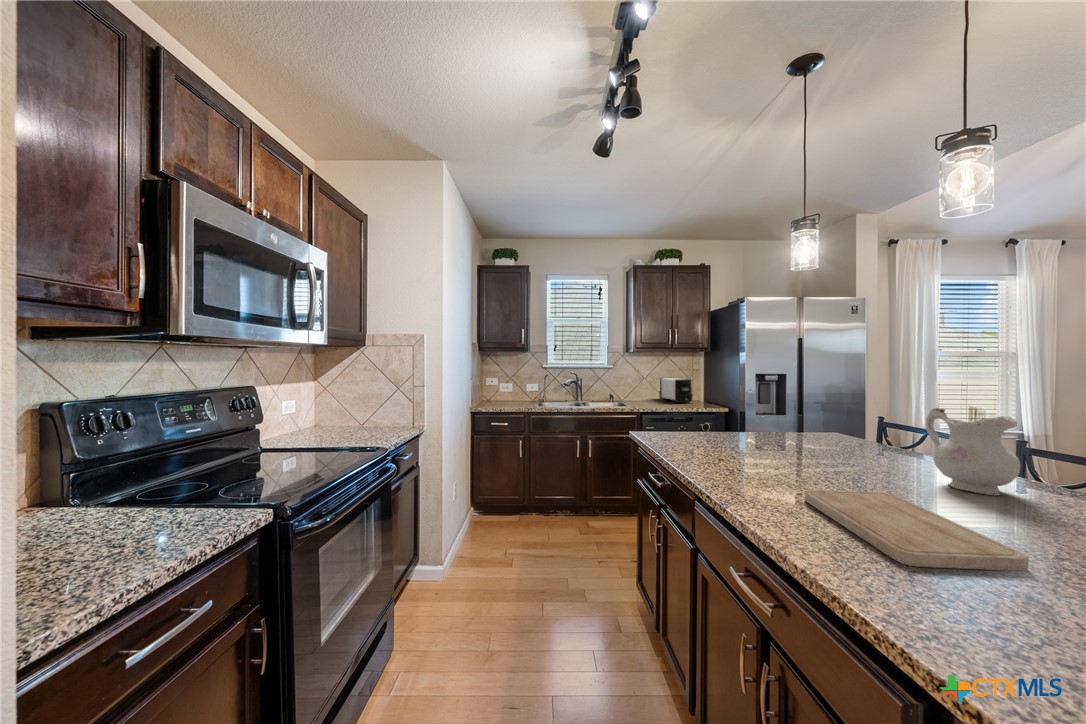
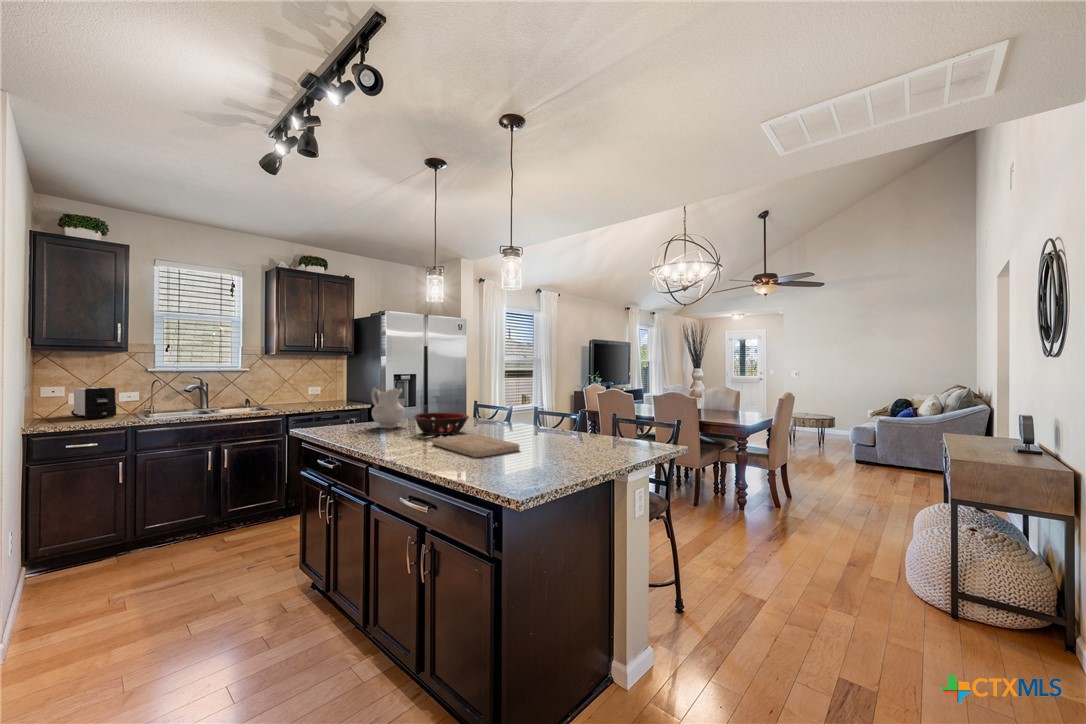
toaster: present [659,378,693,403] -> present [71,386,116,419]
ceramic pitcher: present [926,408,1020,496] -> present [371,387,405,428]
decorative bowl: none [775,438,876,480] -> present [414,413,469,435]

